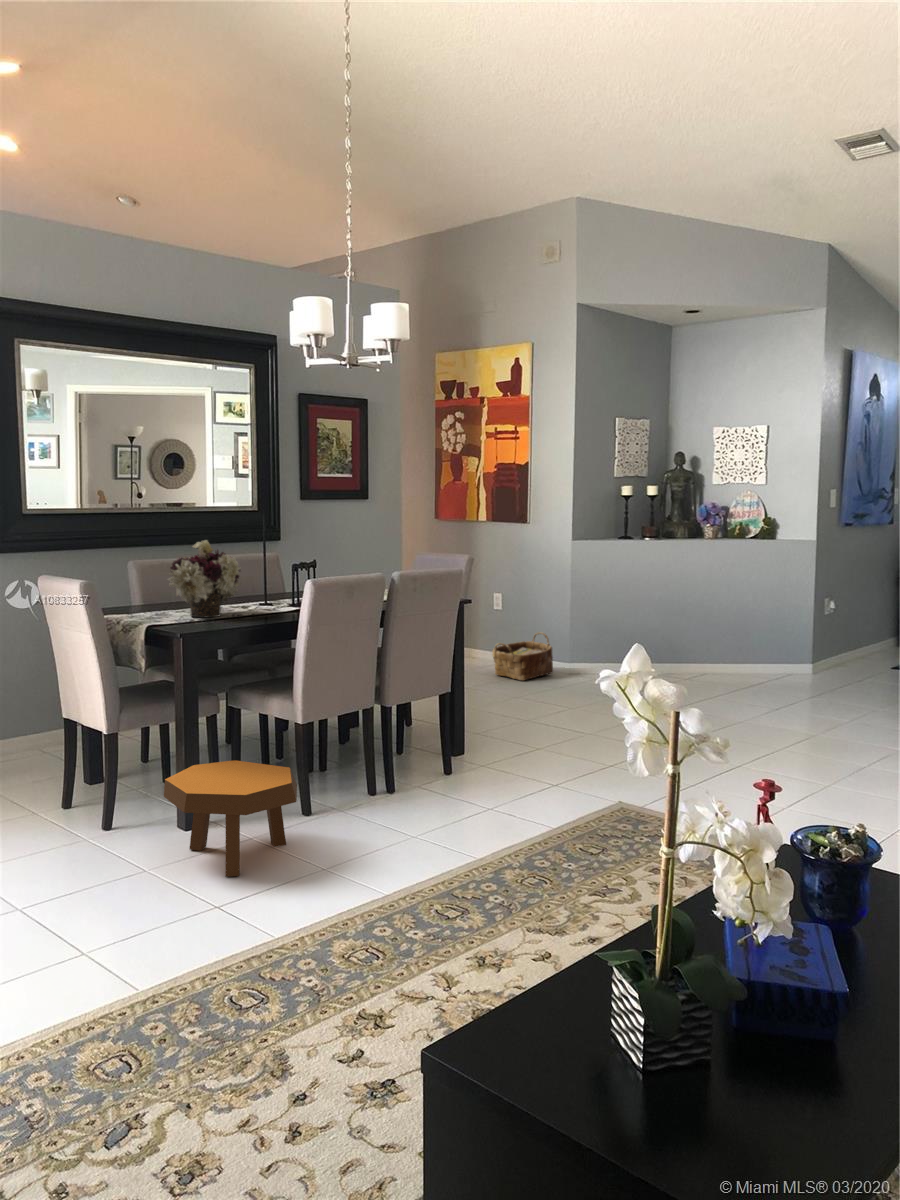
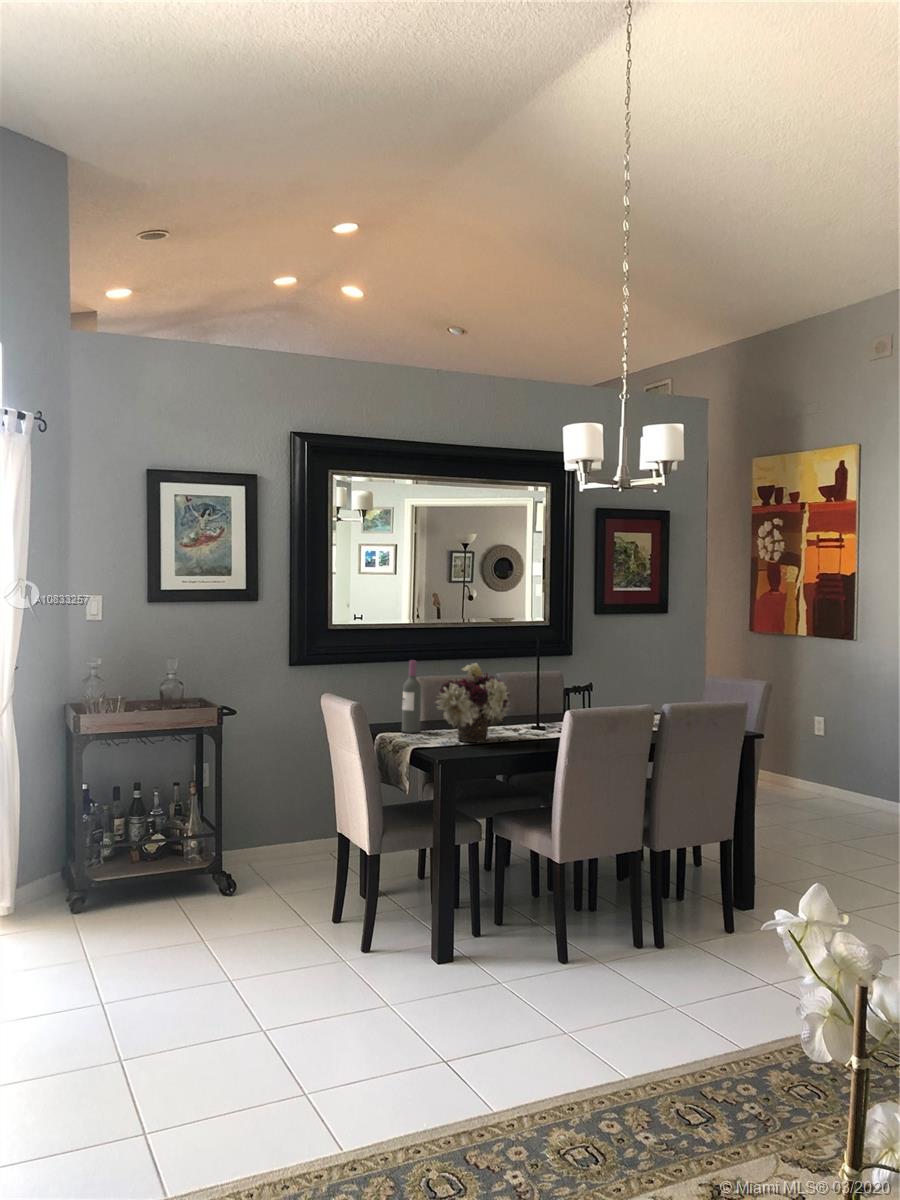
wine bottle: none [128,541,147,613] -> present [402,660,421,733]
woven basket: present [492,632,553,680] -> none [808,767,883,822]
footstool: present [164,760,297,877] -> none [408,899,546,1030]

